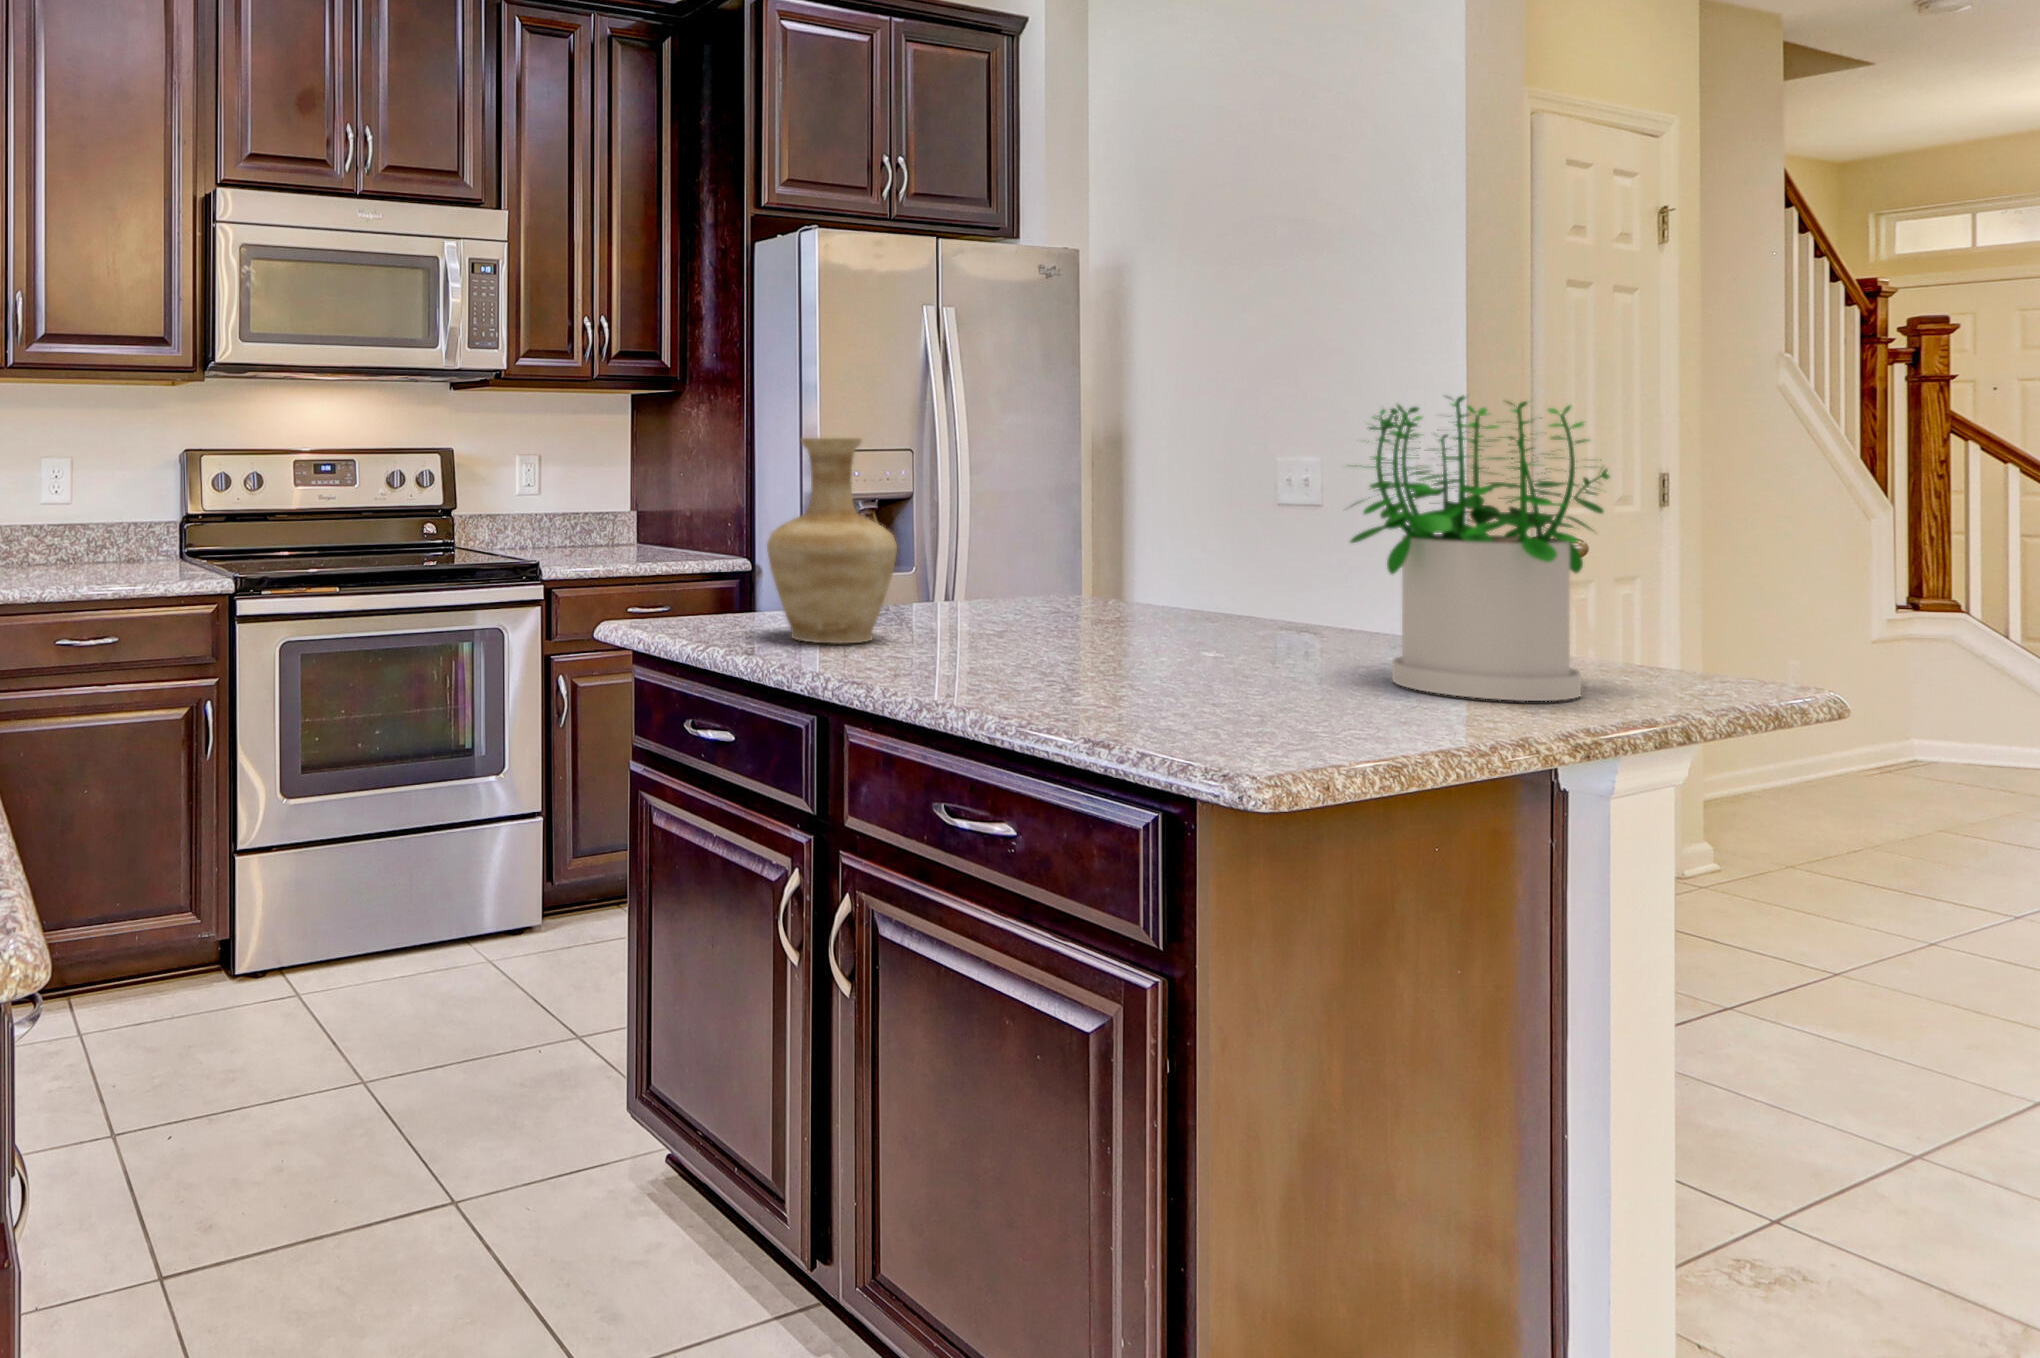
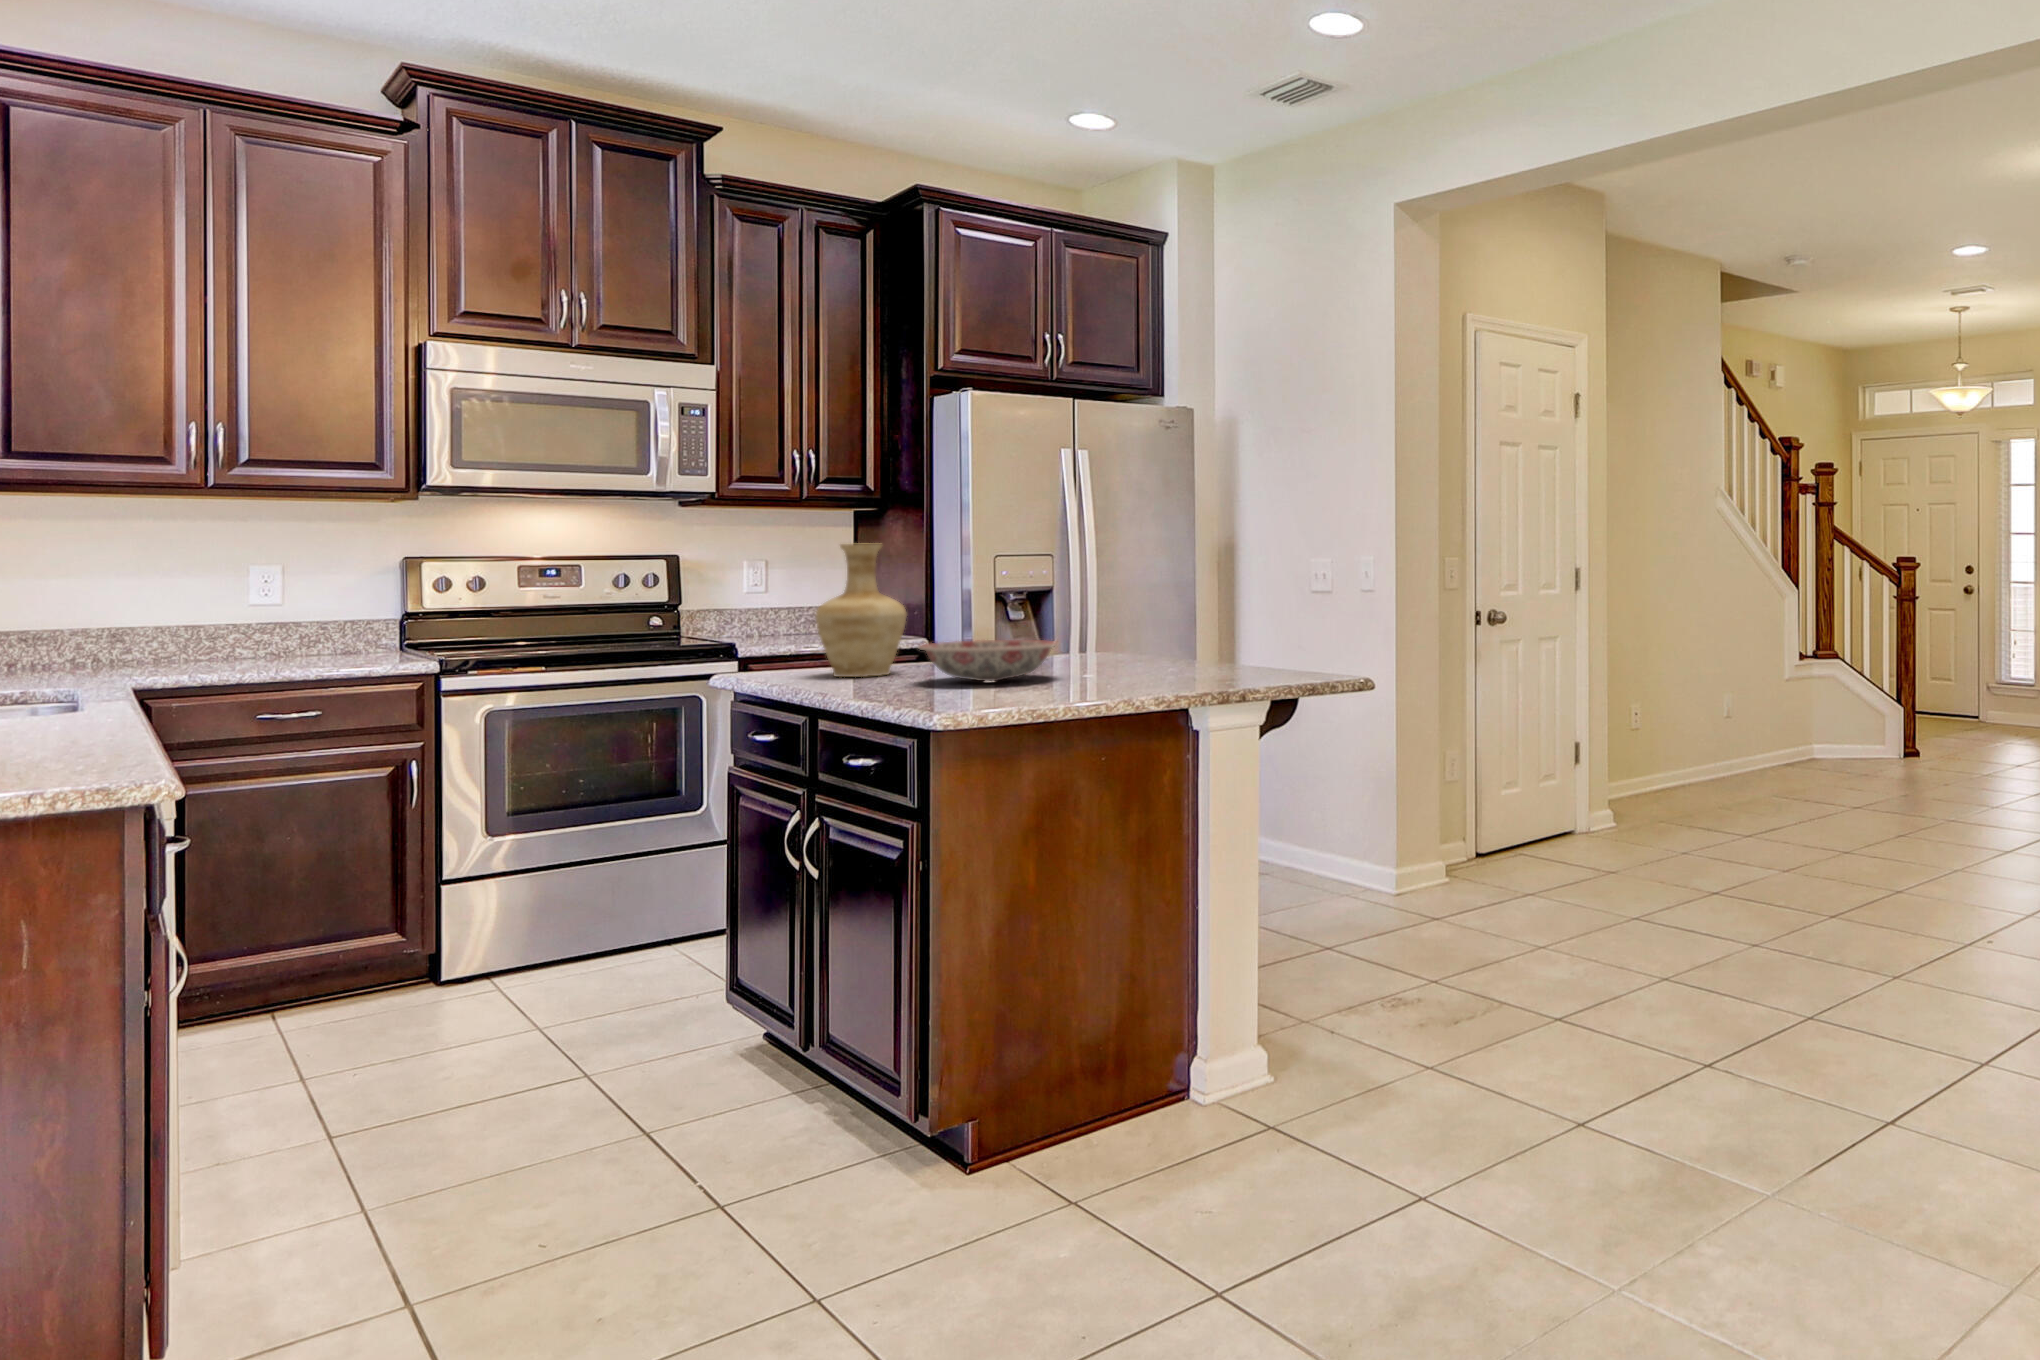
potted plant: present [1346,396,1609,701] -> none [1123,518,1265,684]
ceramic bowl: none [965,594,1203,667] -> present [919,640,1058,681]

